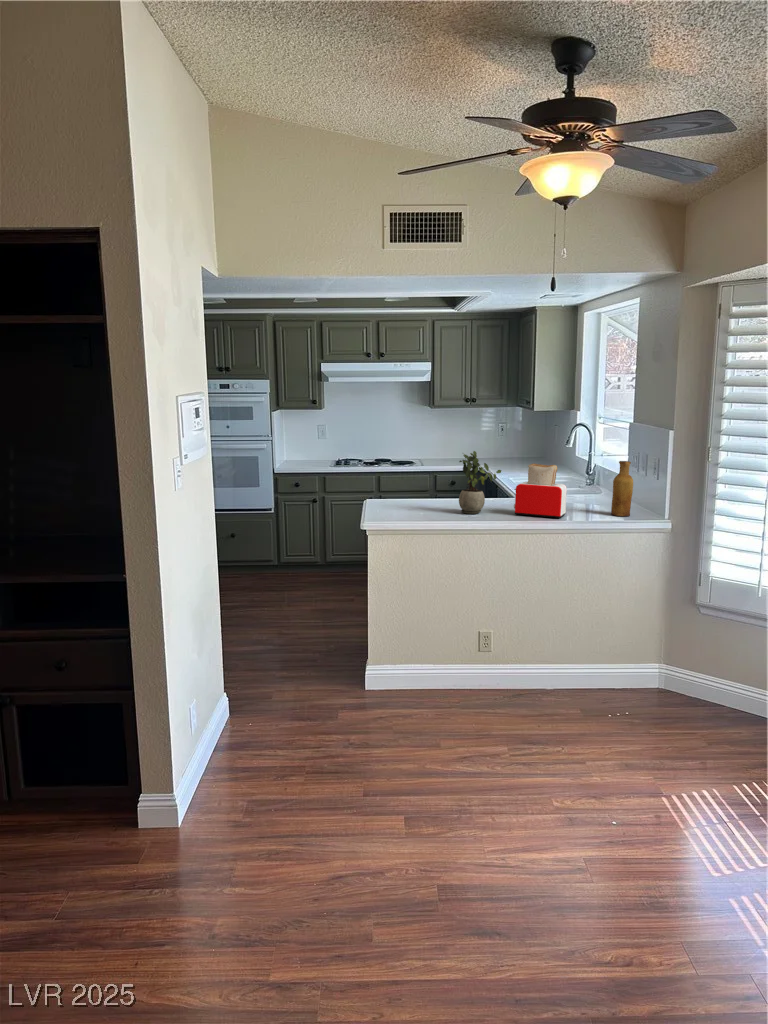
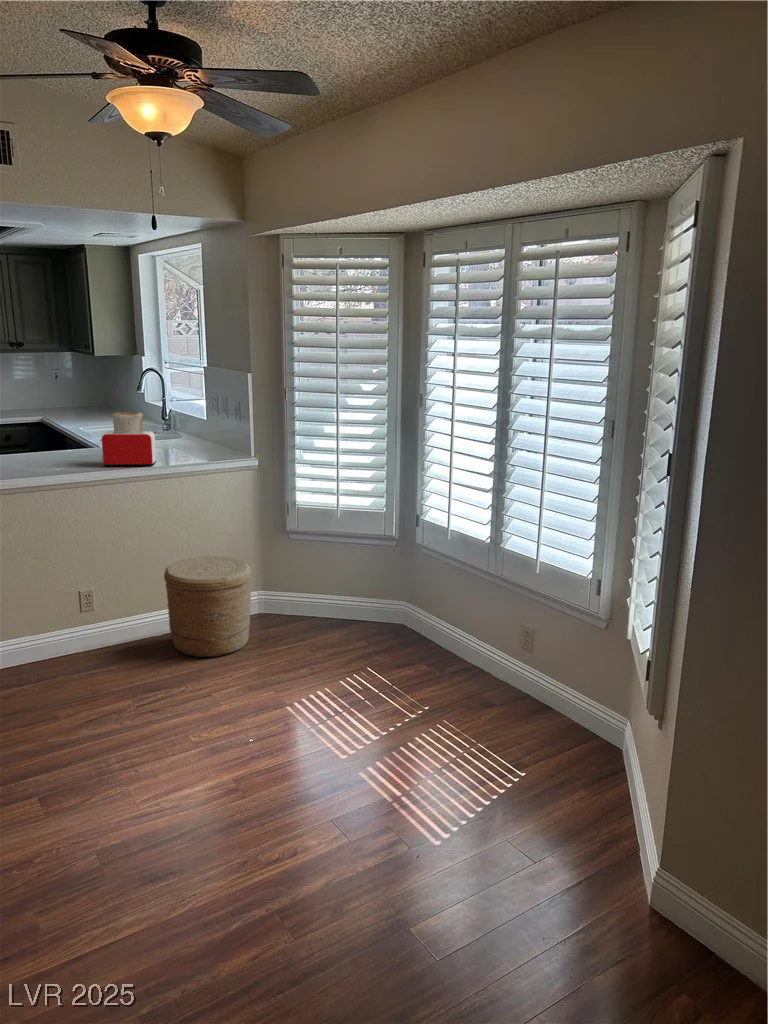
potted plant: present [459,451,501,514] -> none [33,402,84,470]
vase: present [611,461,633,516] -> none [199,405,218,459]
woven basket: none [557,616,649,724] -> present [164,556,251,657]

